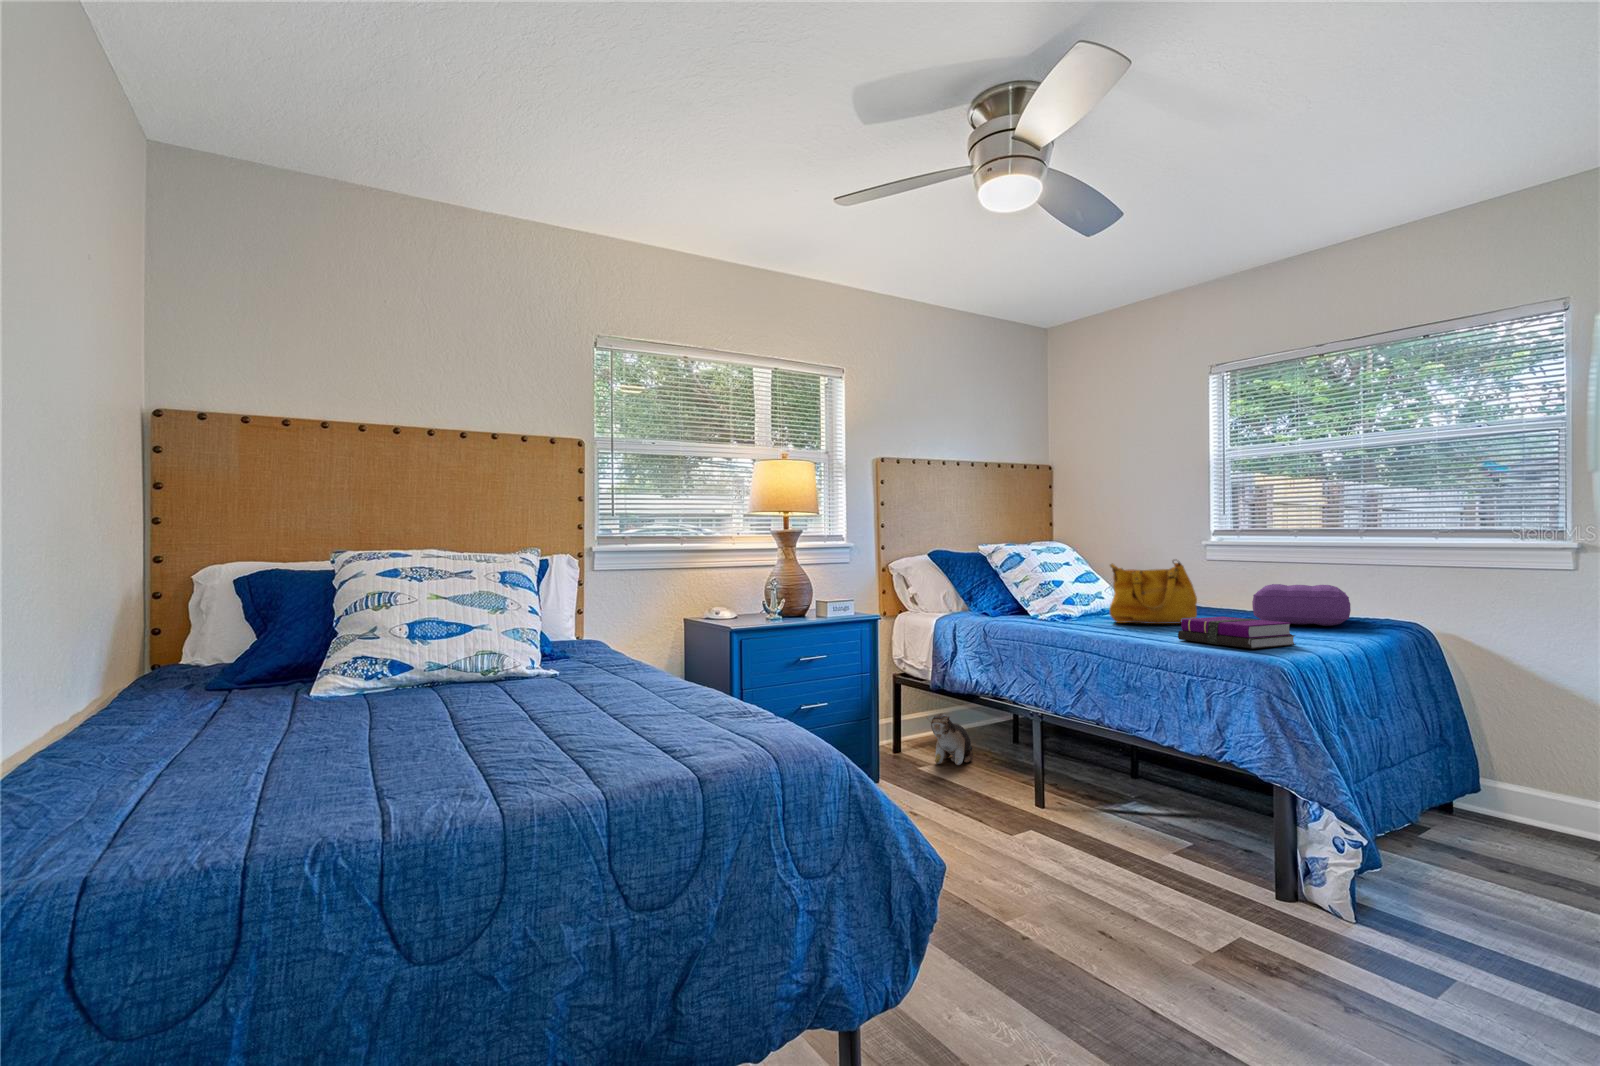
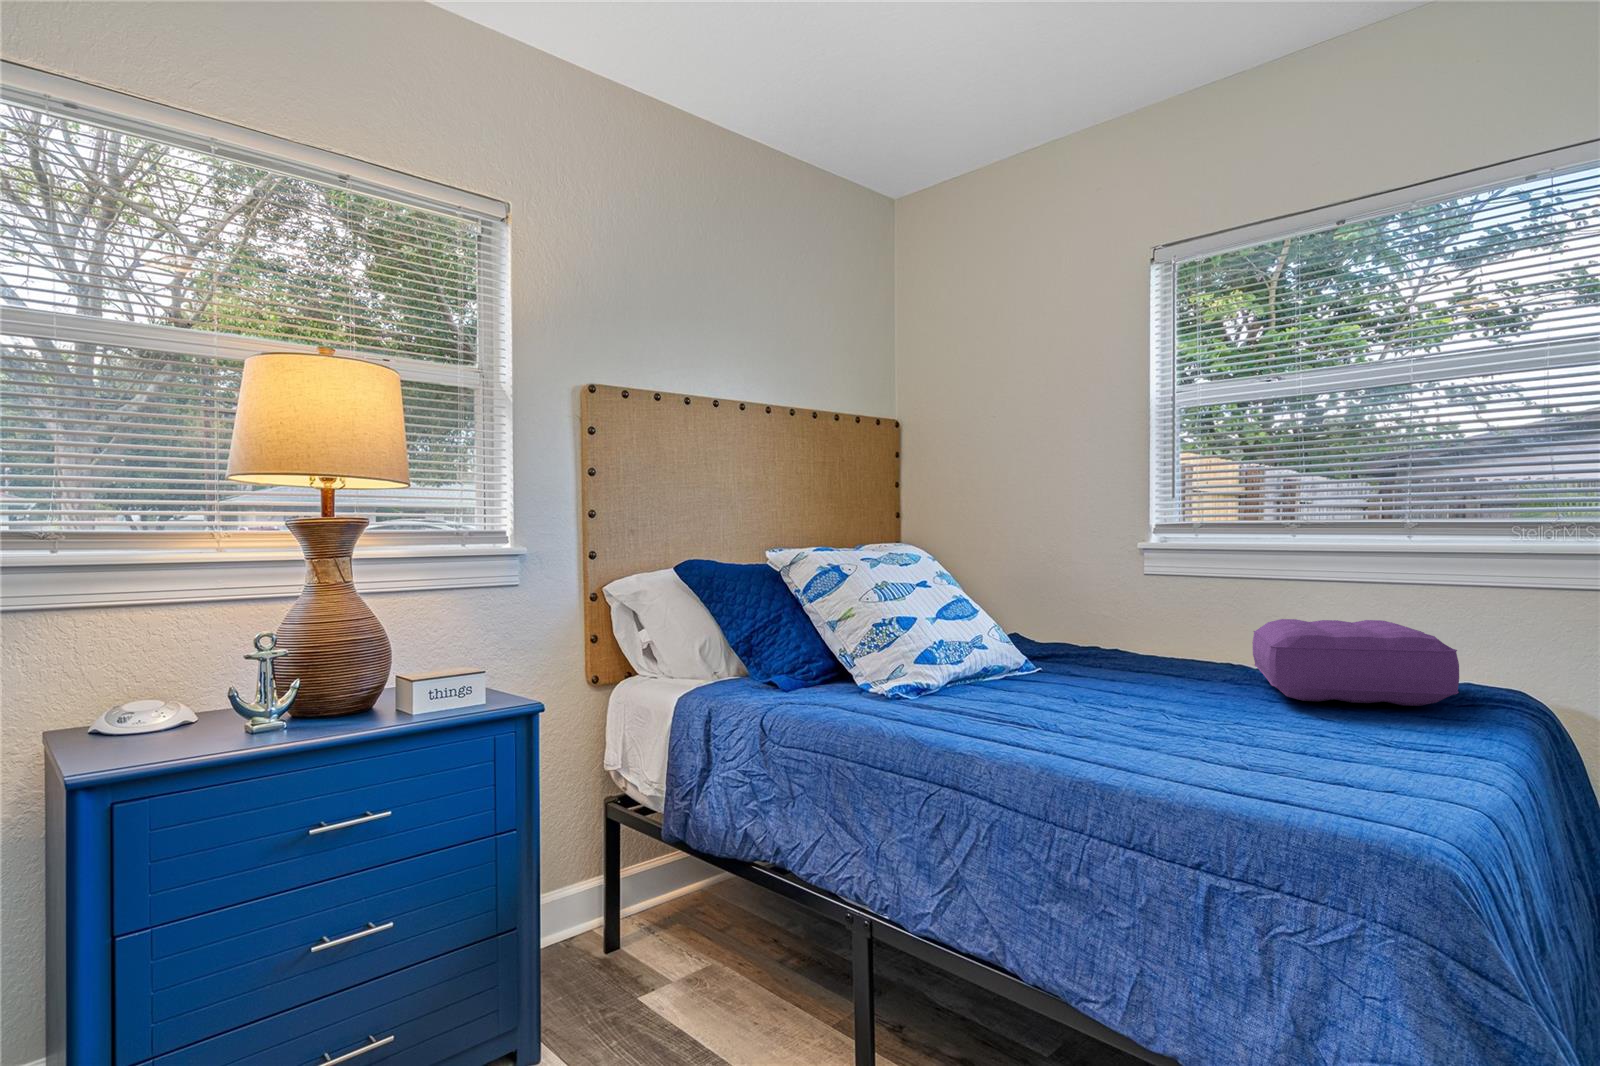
handbag: present [1109,560,1197,624] -> none [1001,575,1164,707]
notebook: present [1178,617,1296,649] -> none [1164,703,1433,807]
plush toy: present [927,713,973,765] -> none [651,884,755,986]

